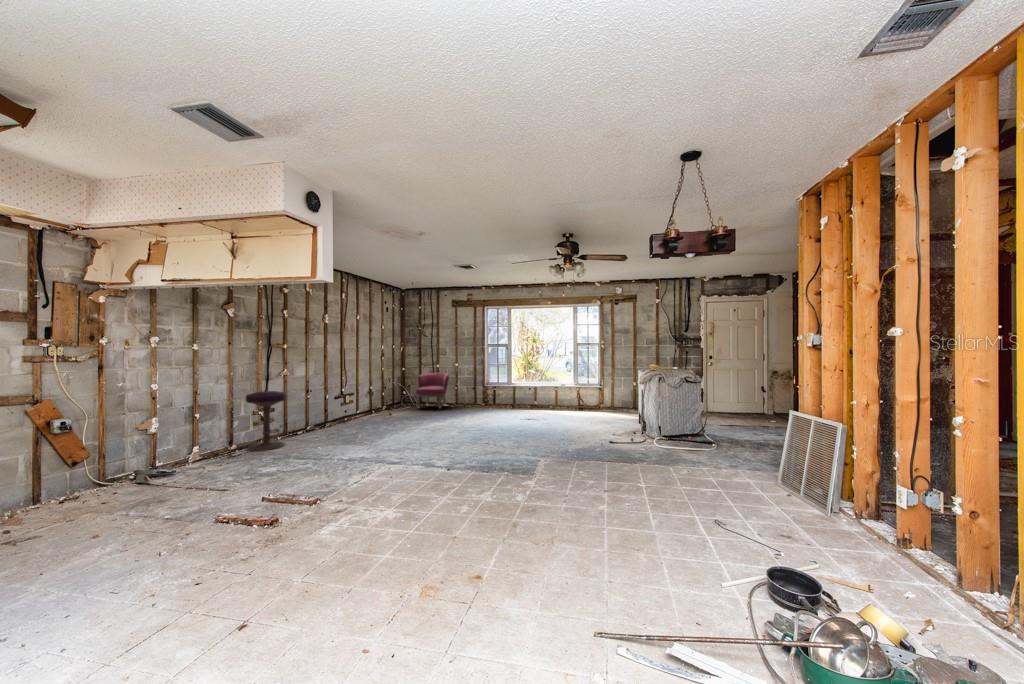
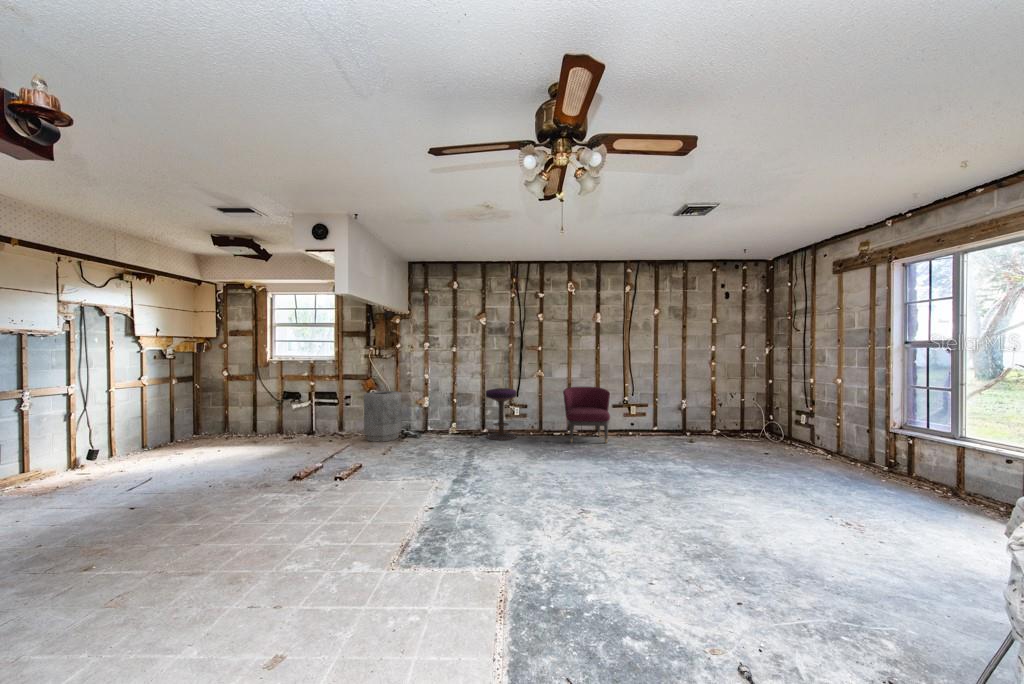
chair: present [416,373,449,408] -> present [563,387,610,443]
trash can: none [64,414,152,503] -> present [364,391,402,441]

